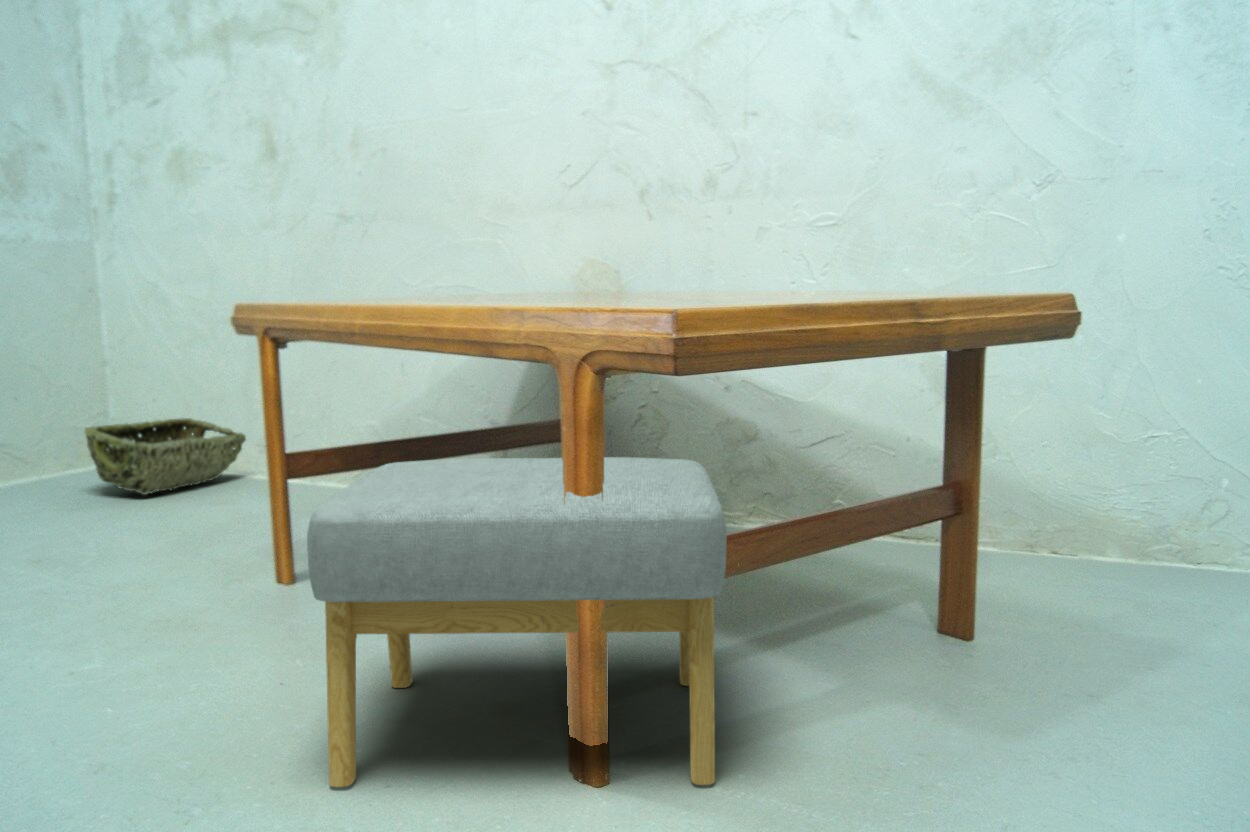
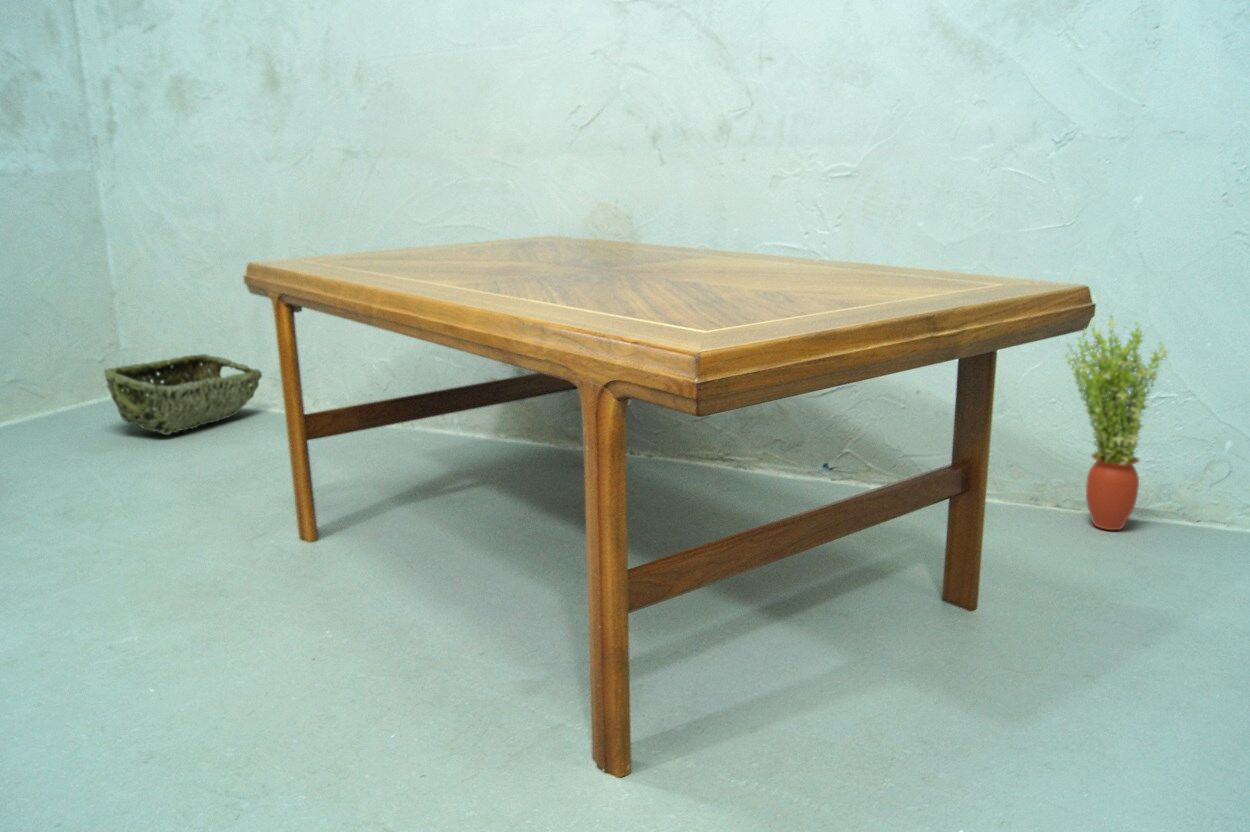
potted plant: none [1055,354,1162,576] -> present [1065,316,1168,530]
footstool: present [307,457,726,787] -> none [340,450,743,778]

